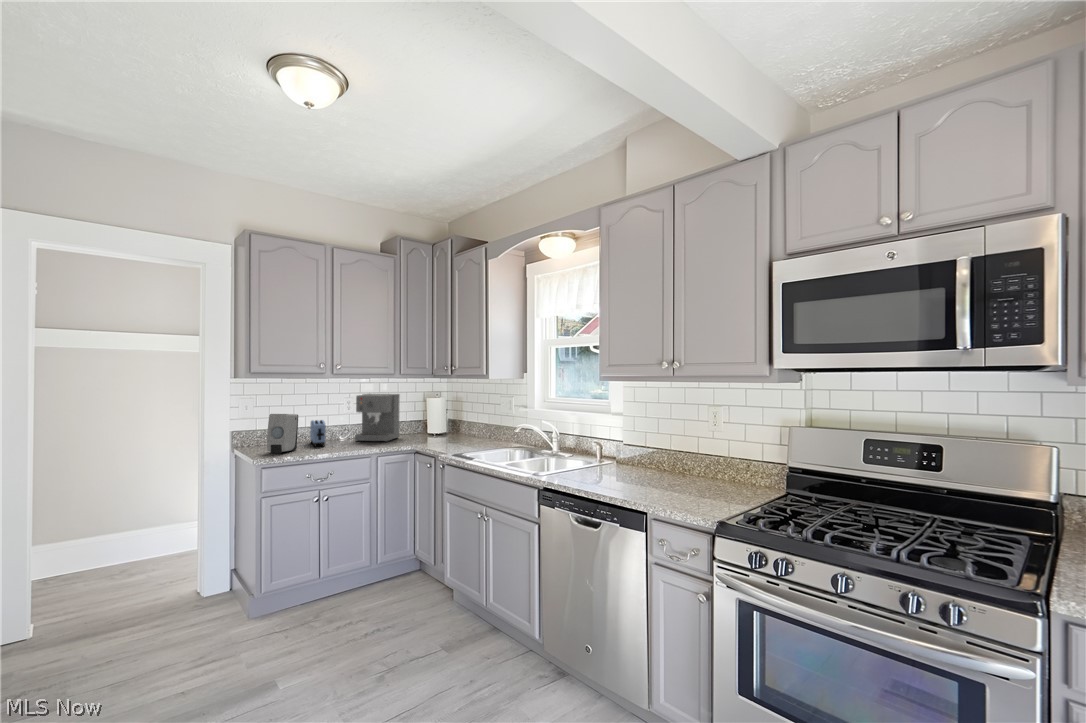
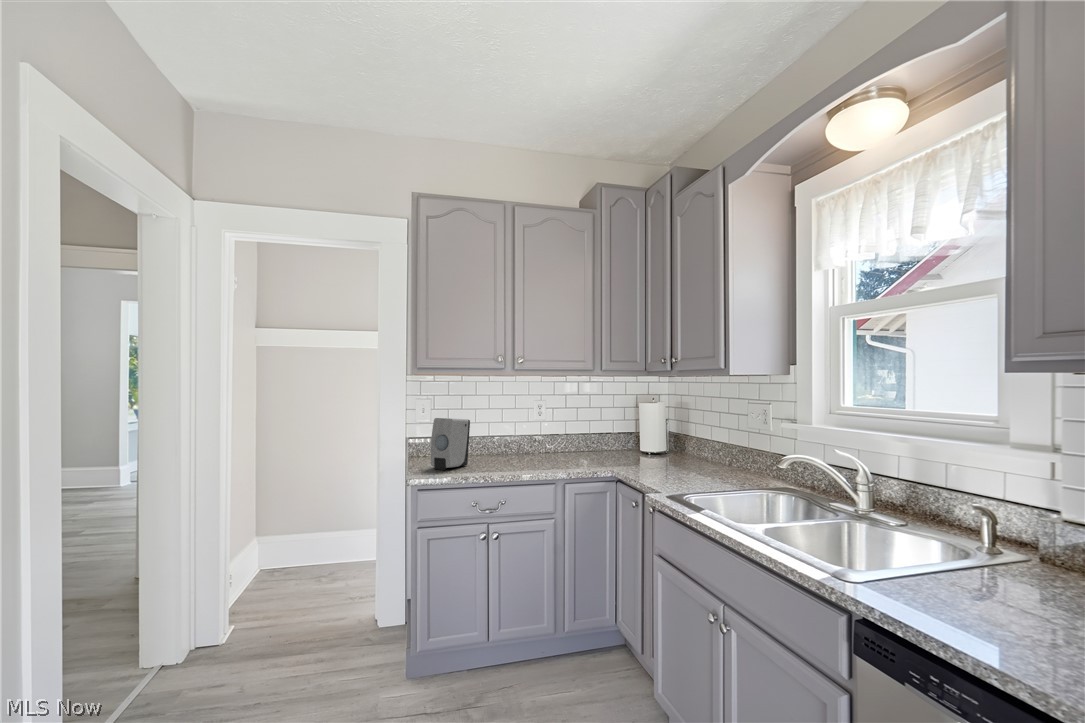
coffee maker: present [355,394,400,442] -> none [544,396,602,461]
toaster: present [310,420,326,447] -> none [490,427,505,462]

